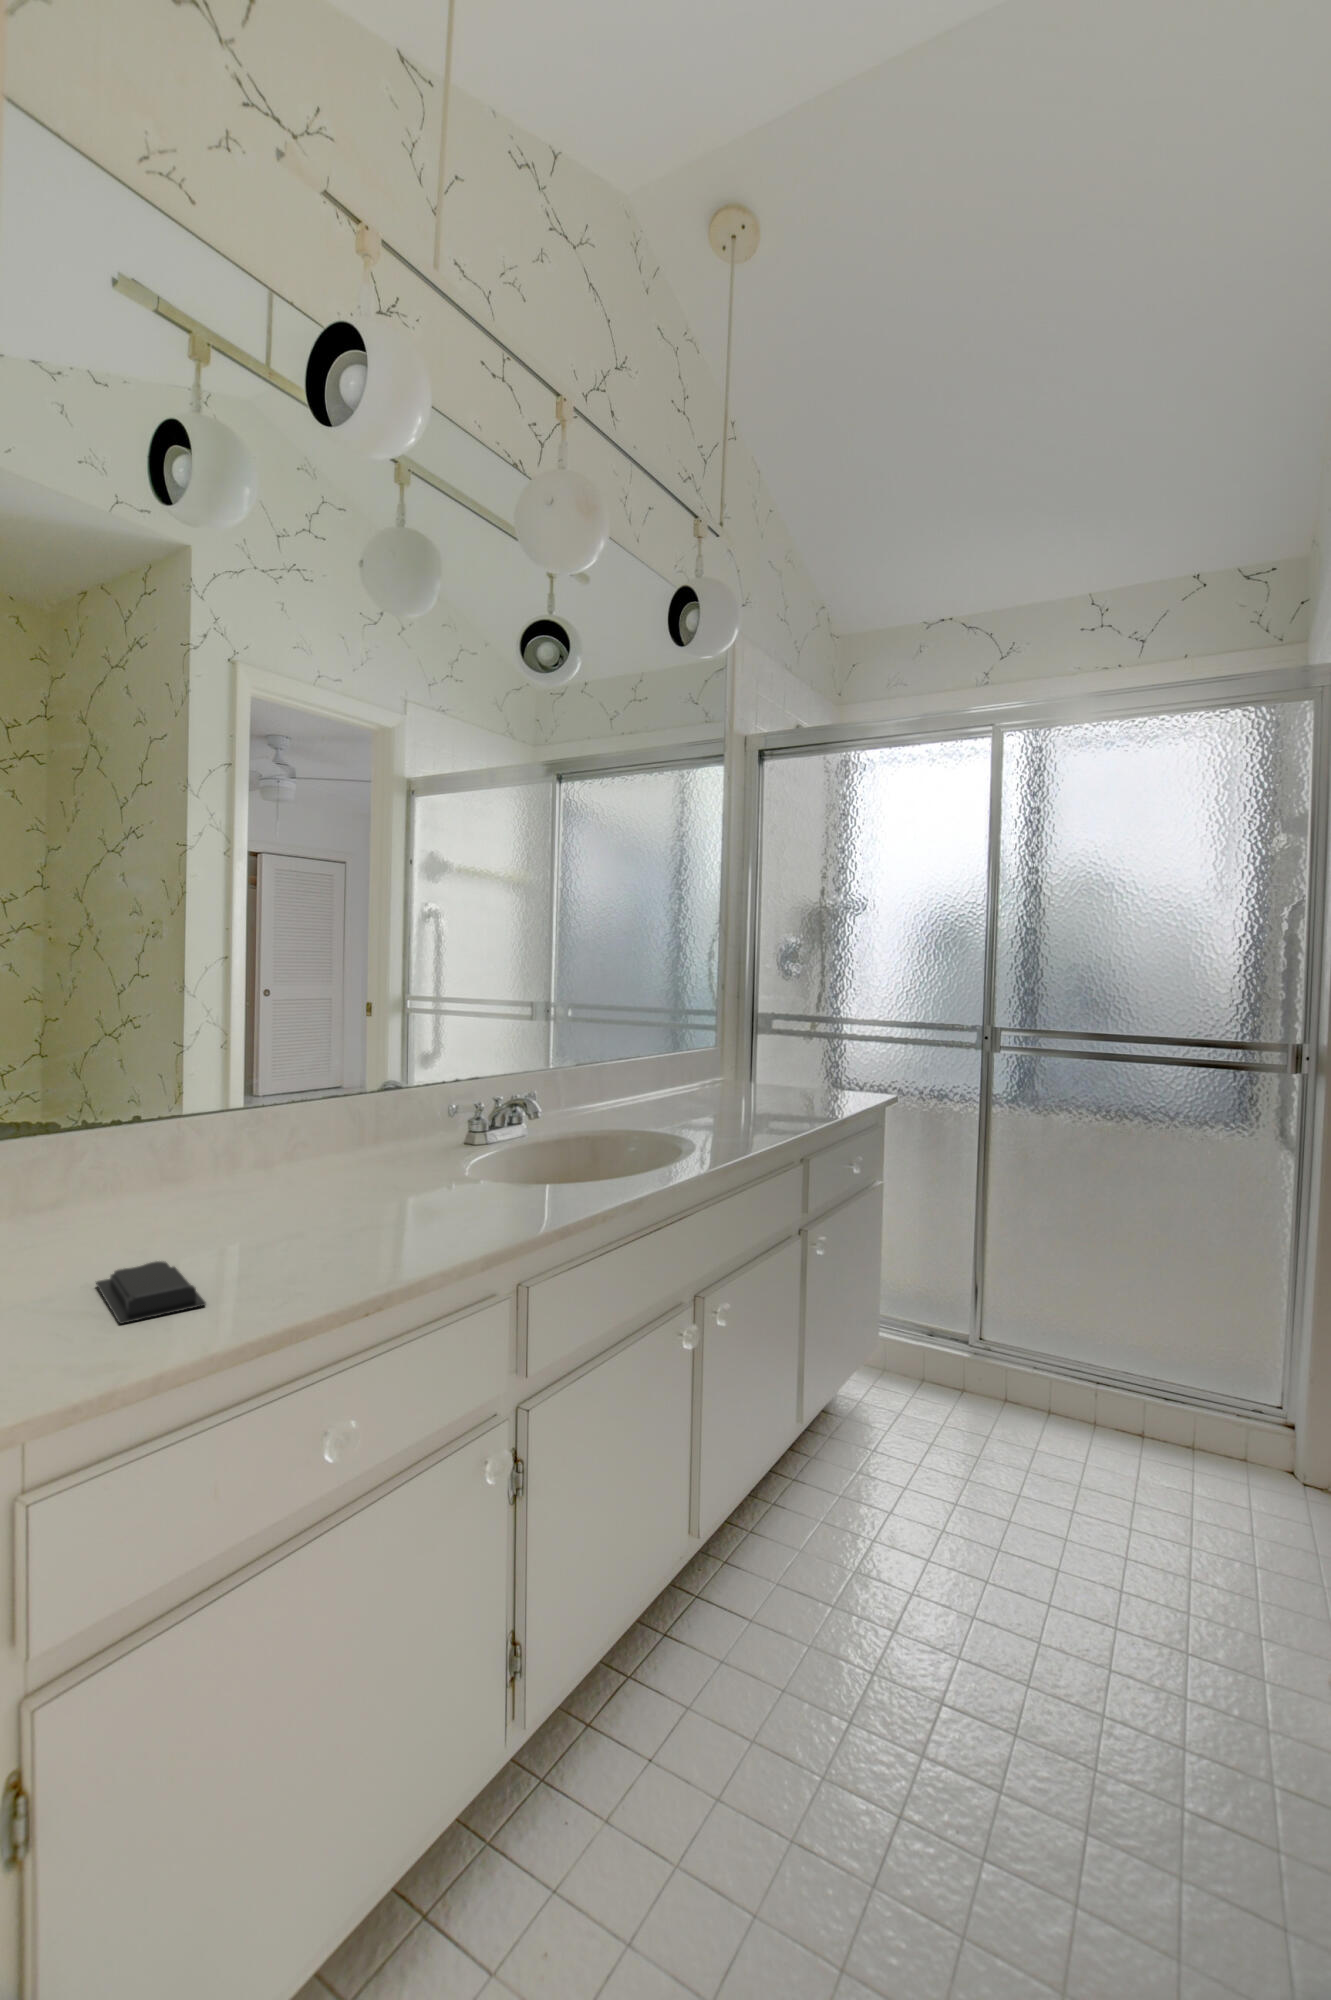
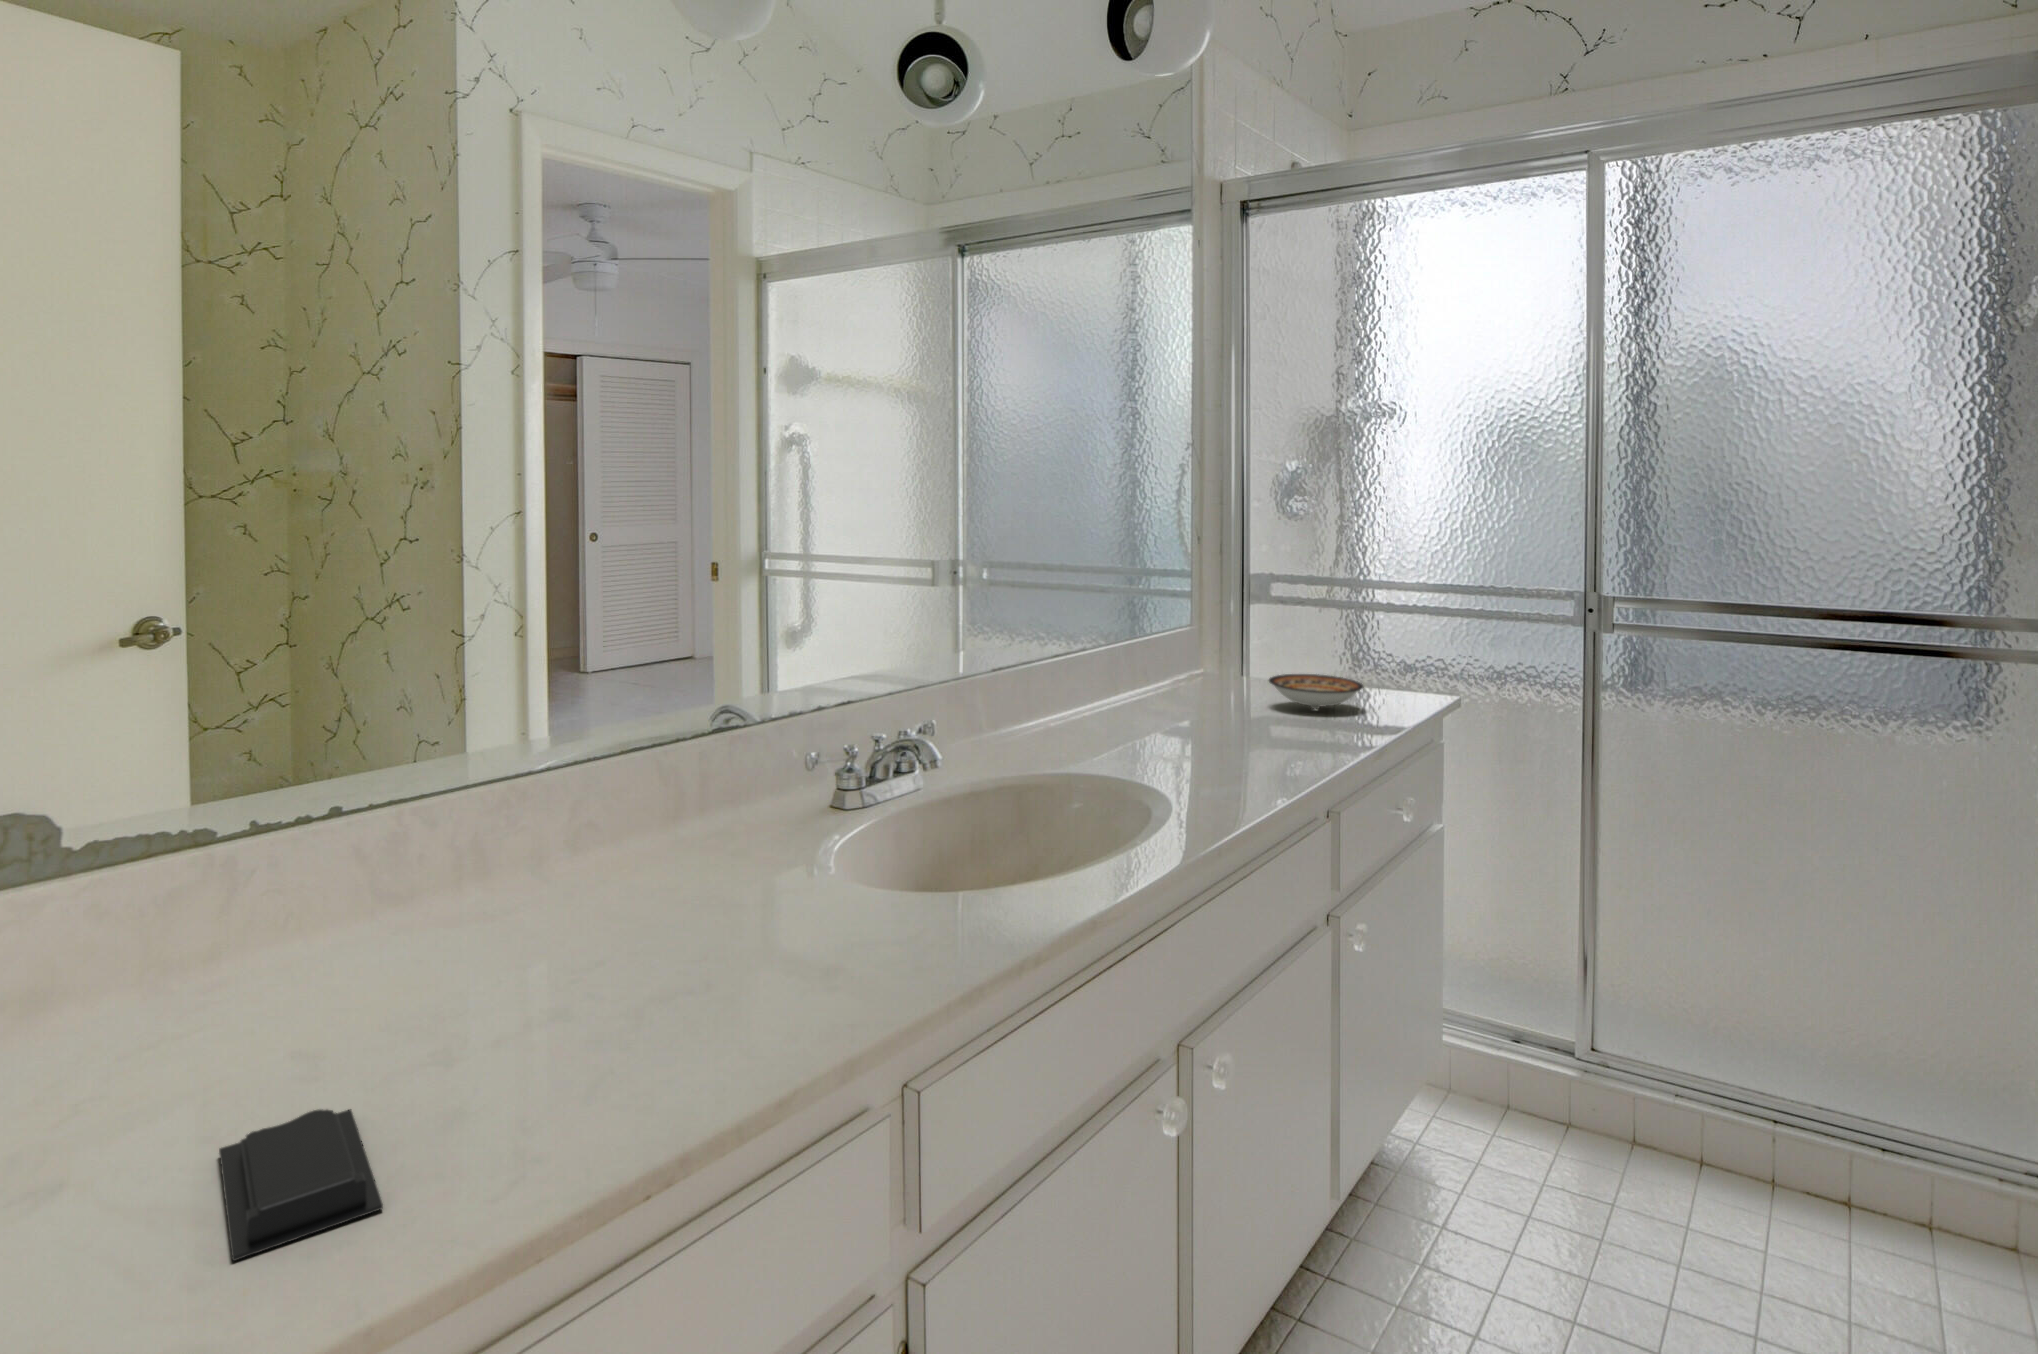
ceramic bowl: none [766,1077,831,1100] -> present [1269,674,1363,709]

